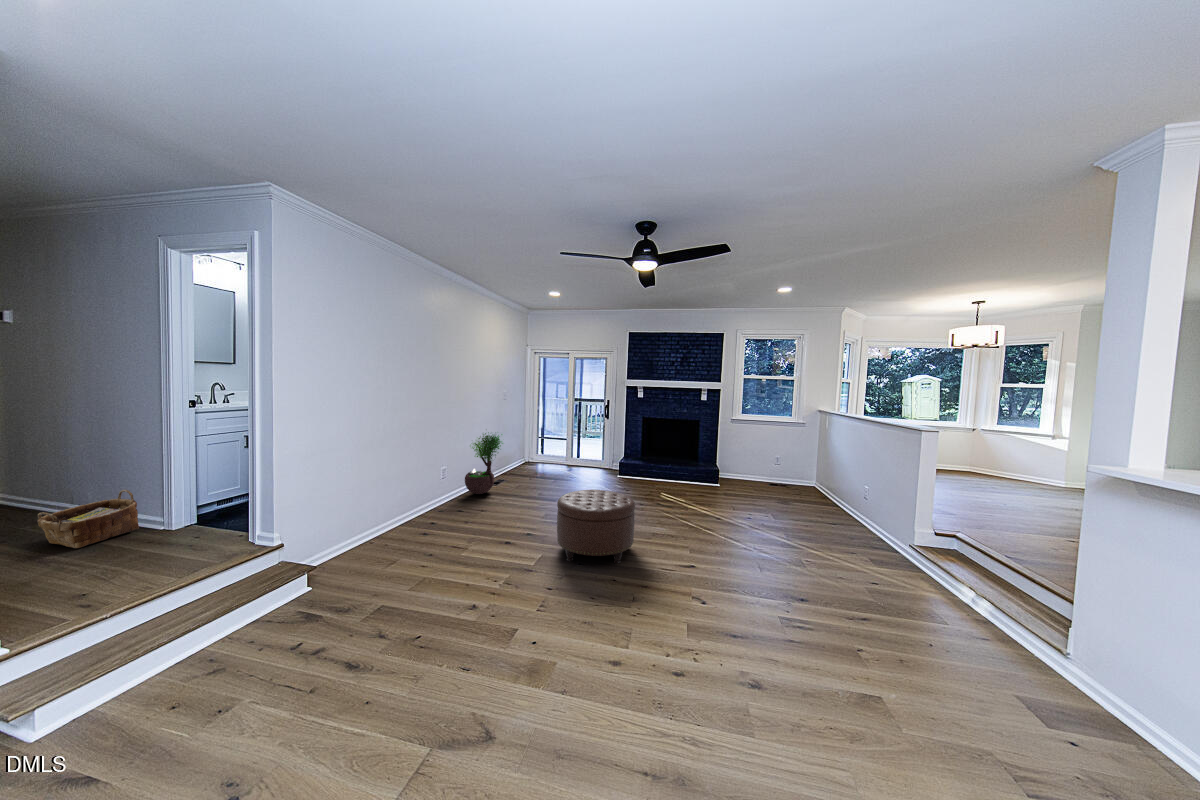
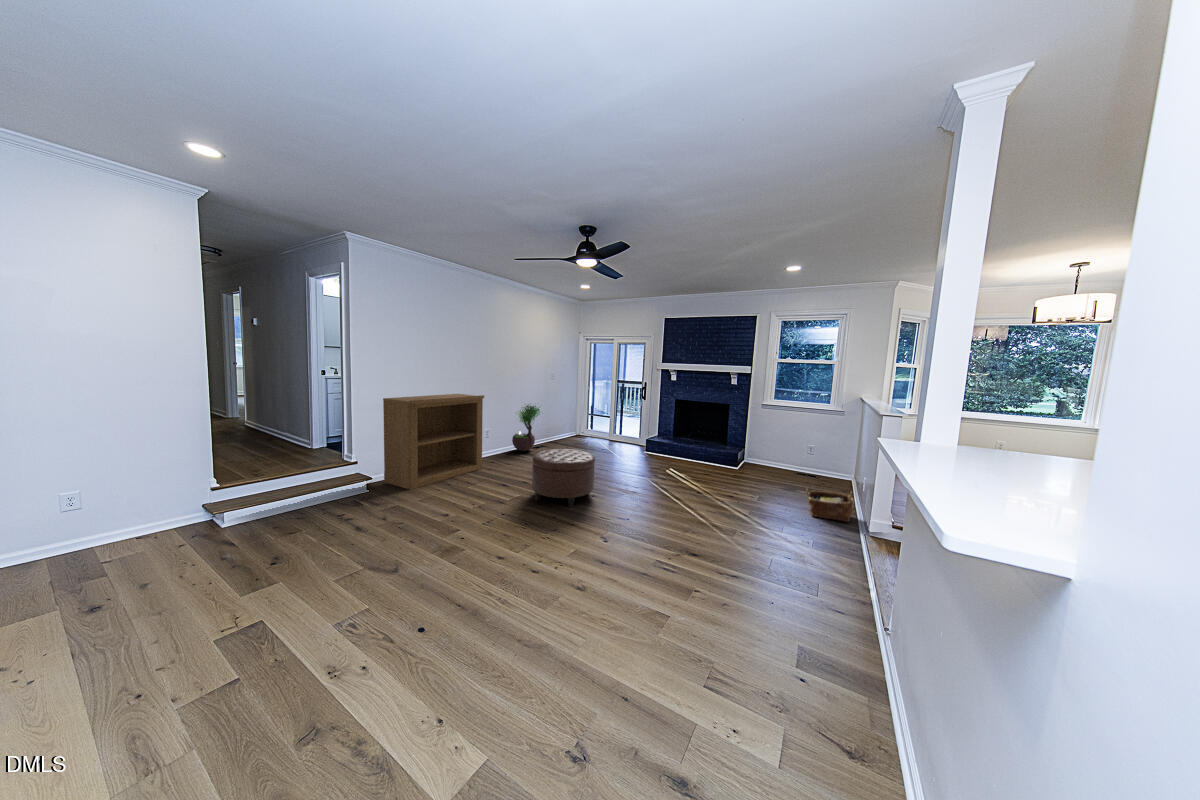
bookshelf: none [323,426,455,575] -> present [383,394,484,490]
woven basket: present [37,490,139,548] -> present [806,487,854,522]

